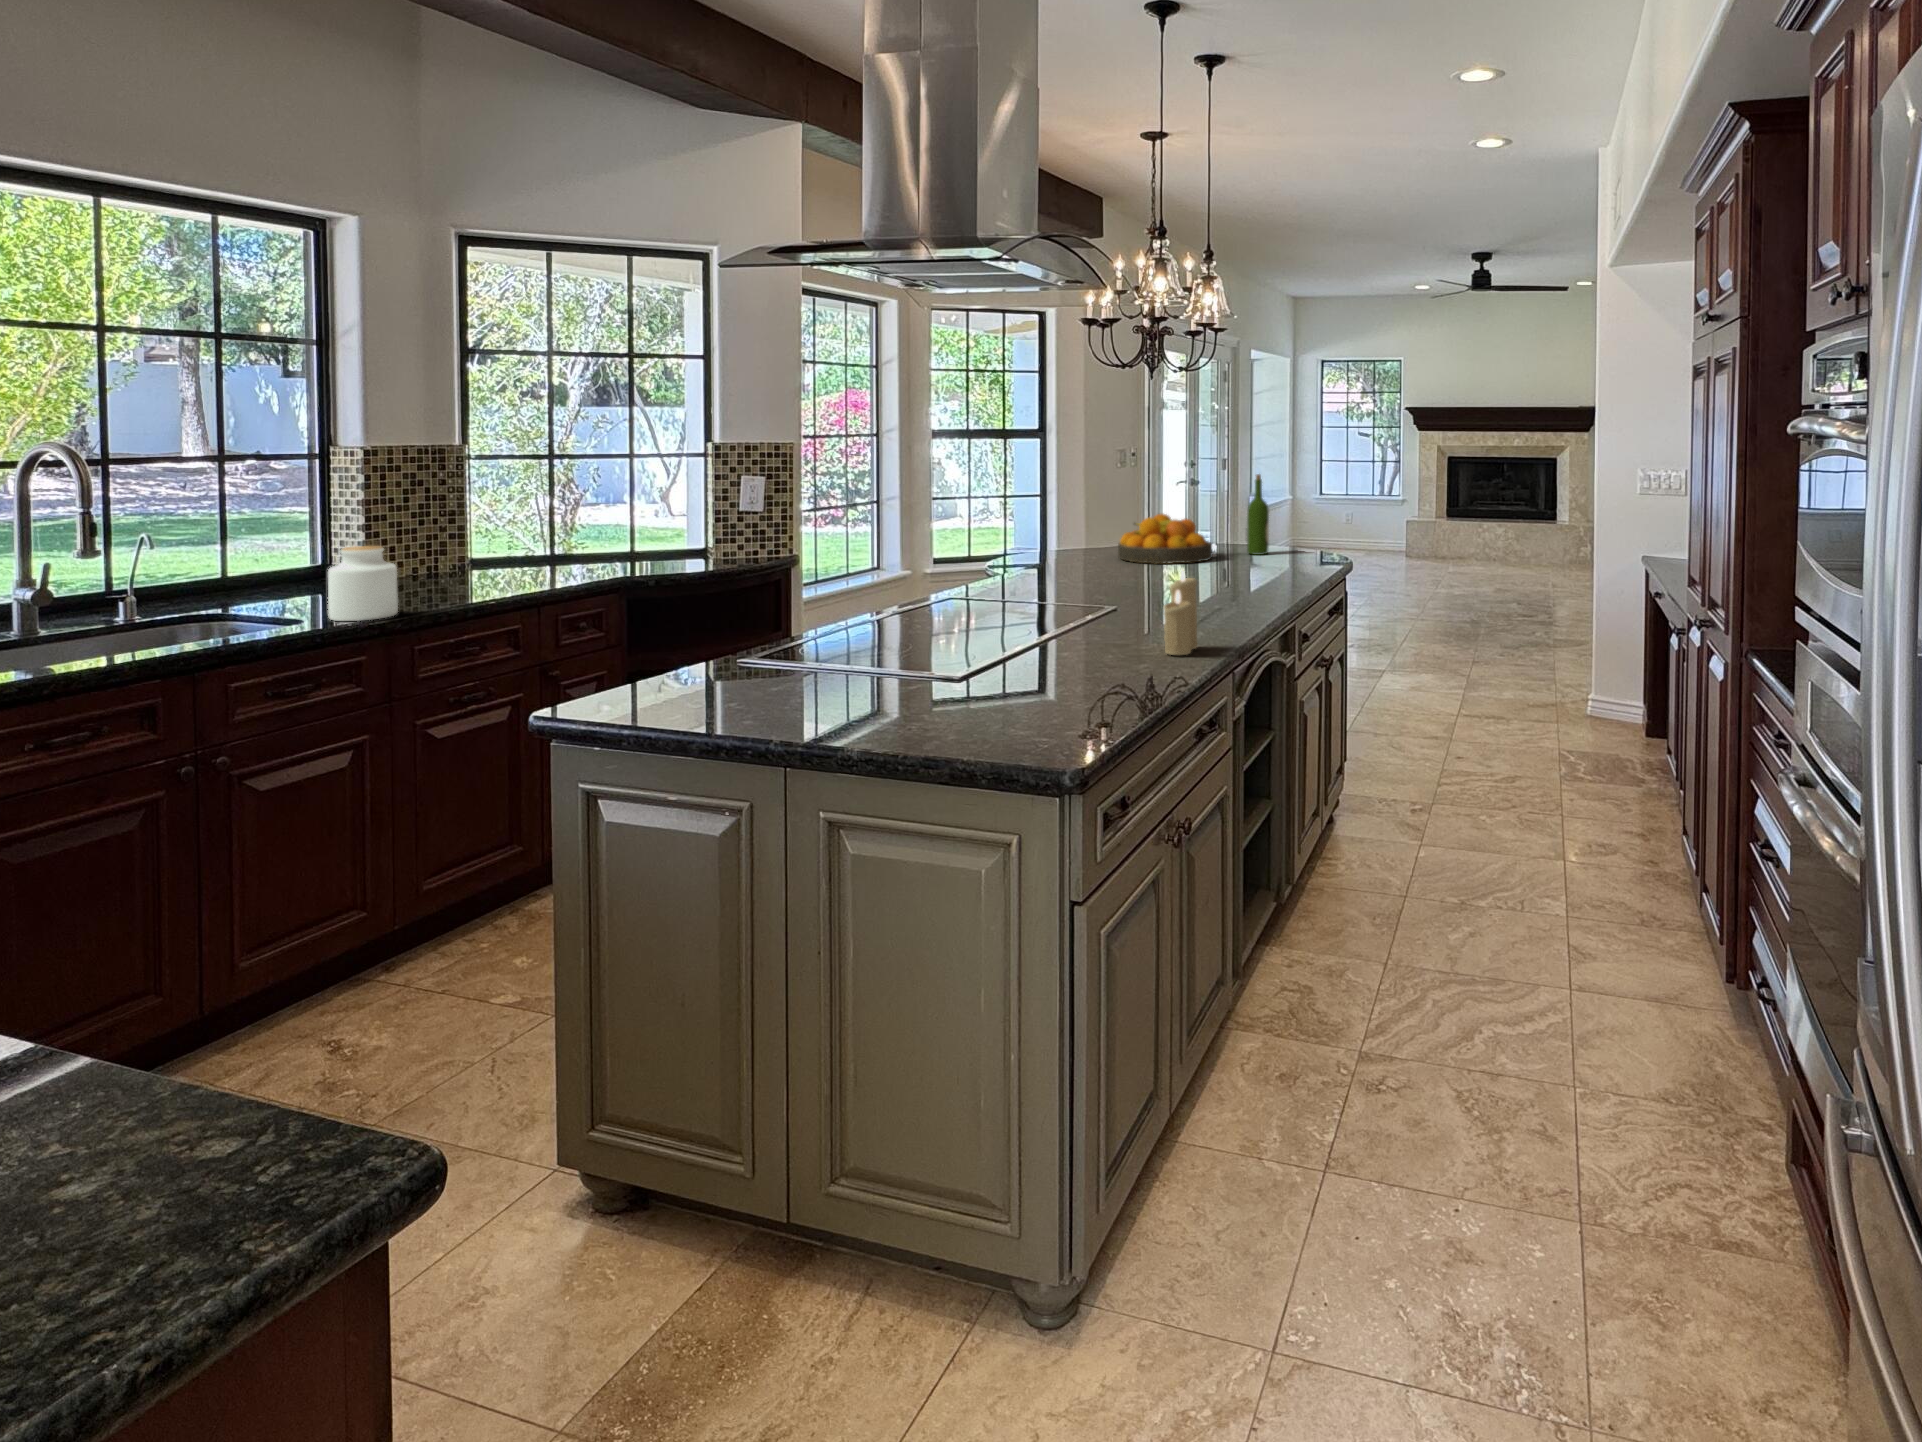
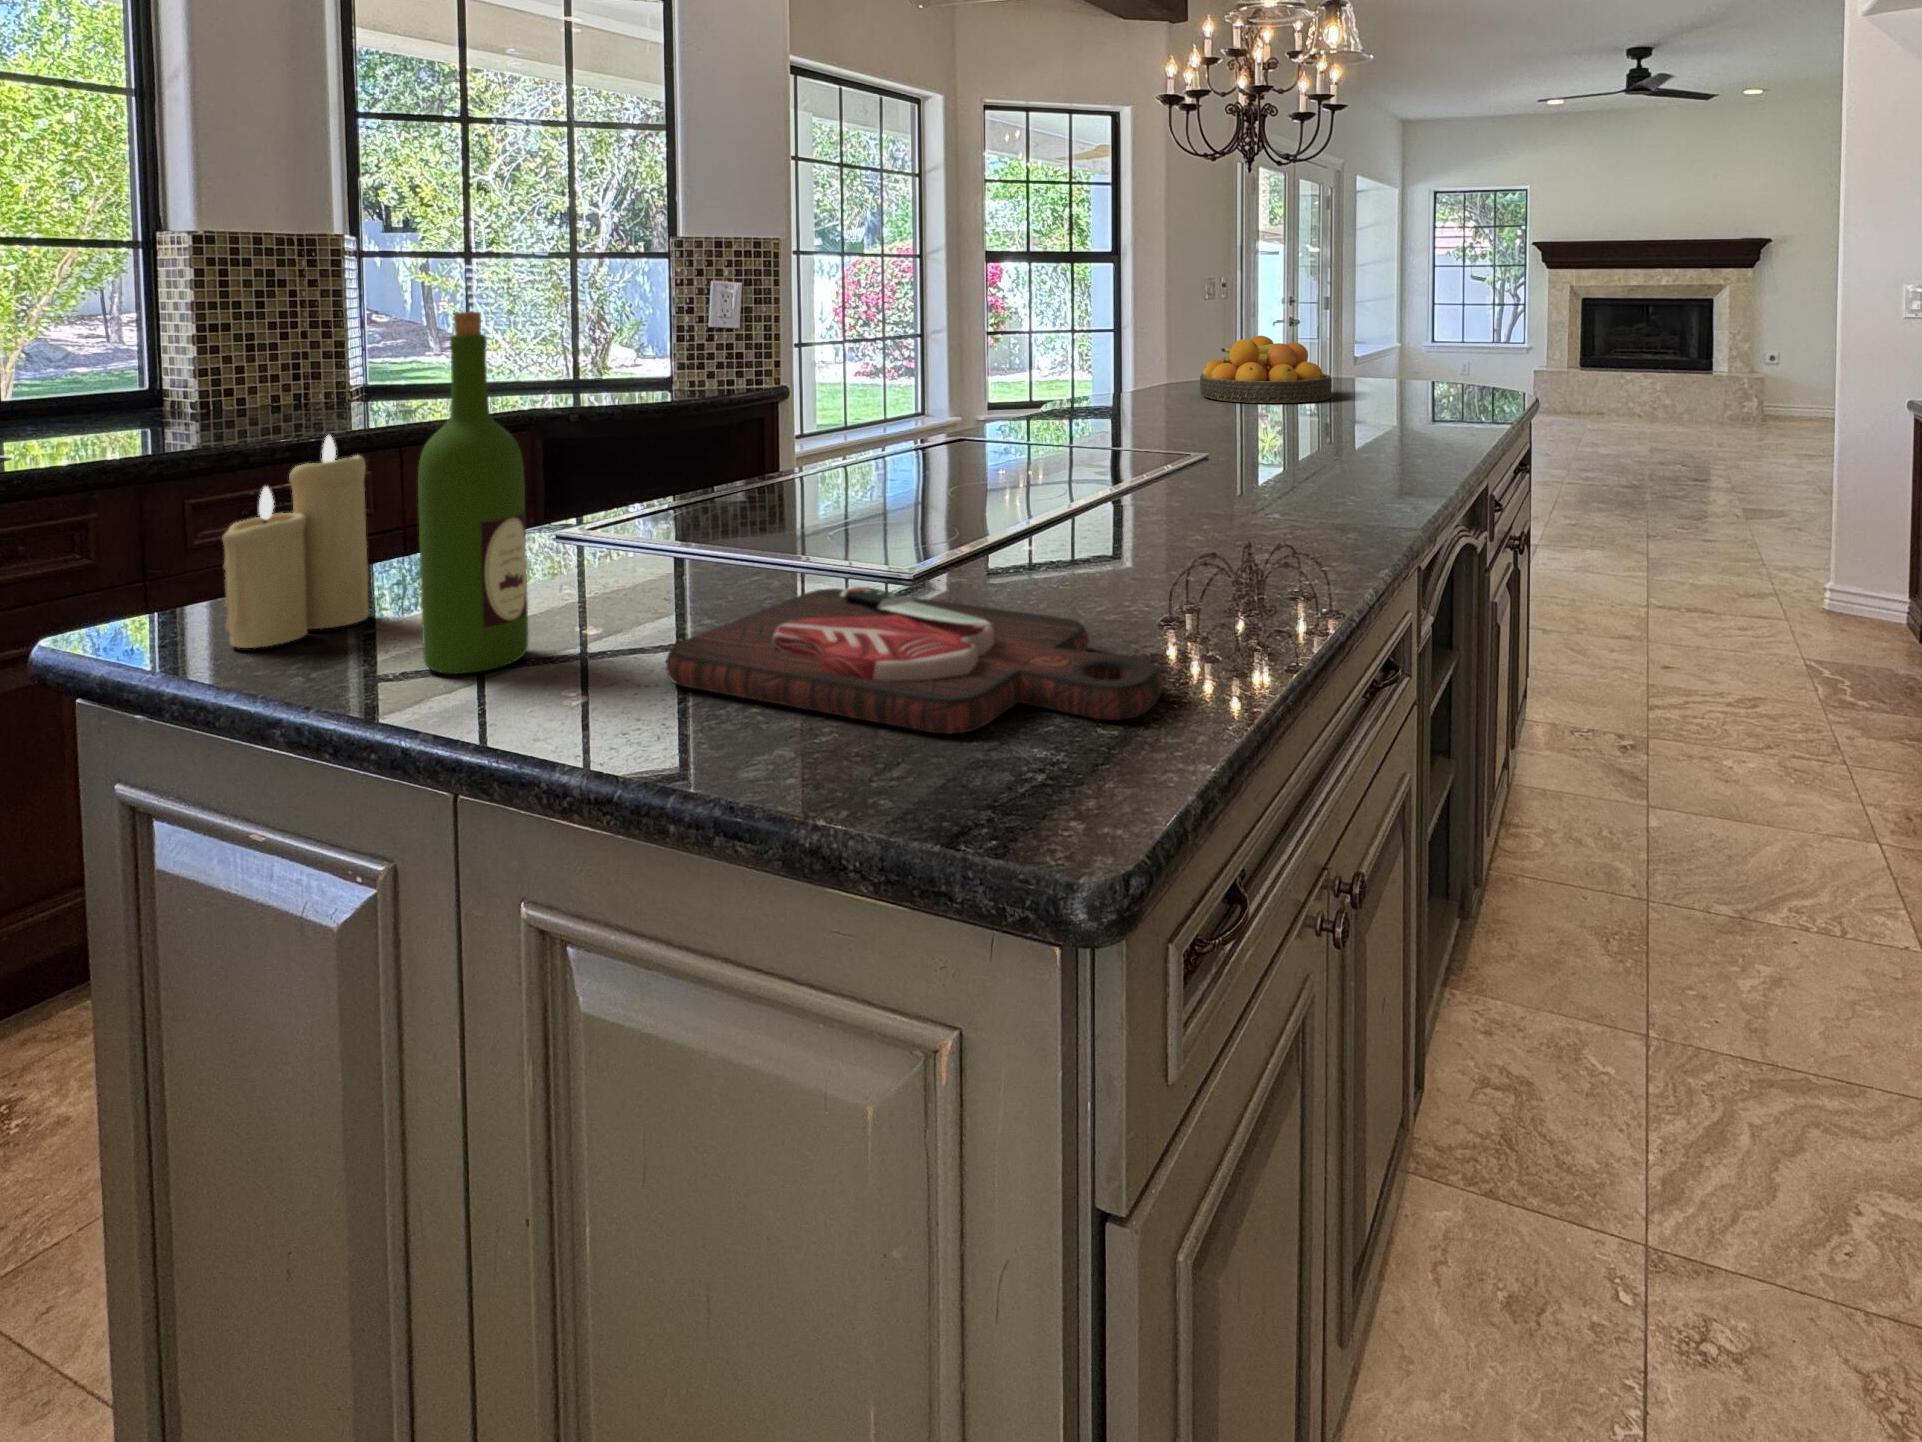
wine bottle: present [1247,474,1269,555] -> present [418,312,528,674]
jar: present [328,546,398,621] -> none [32,352,146,461]
candle: present [1163,570,1197,655] -> present [222,435,369,648]
cutting board: none [877,674,1107,725] -> present [666,587,1164,734]

